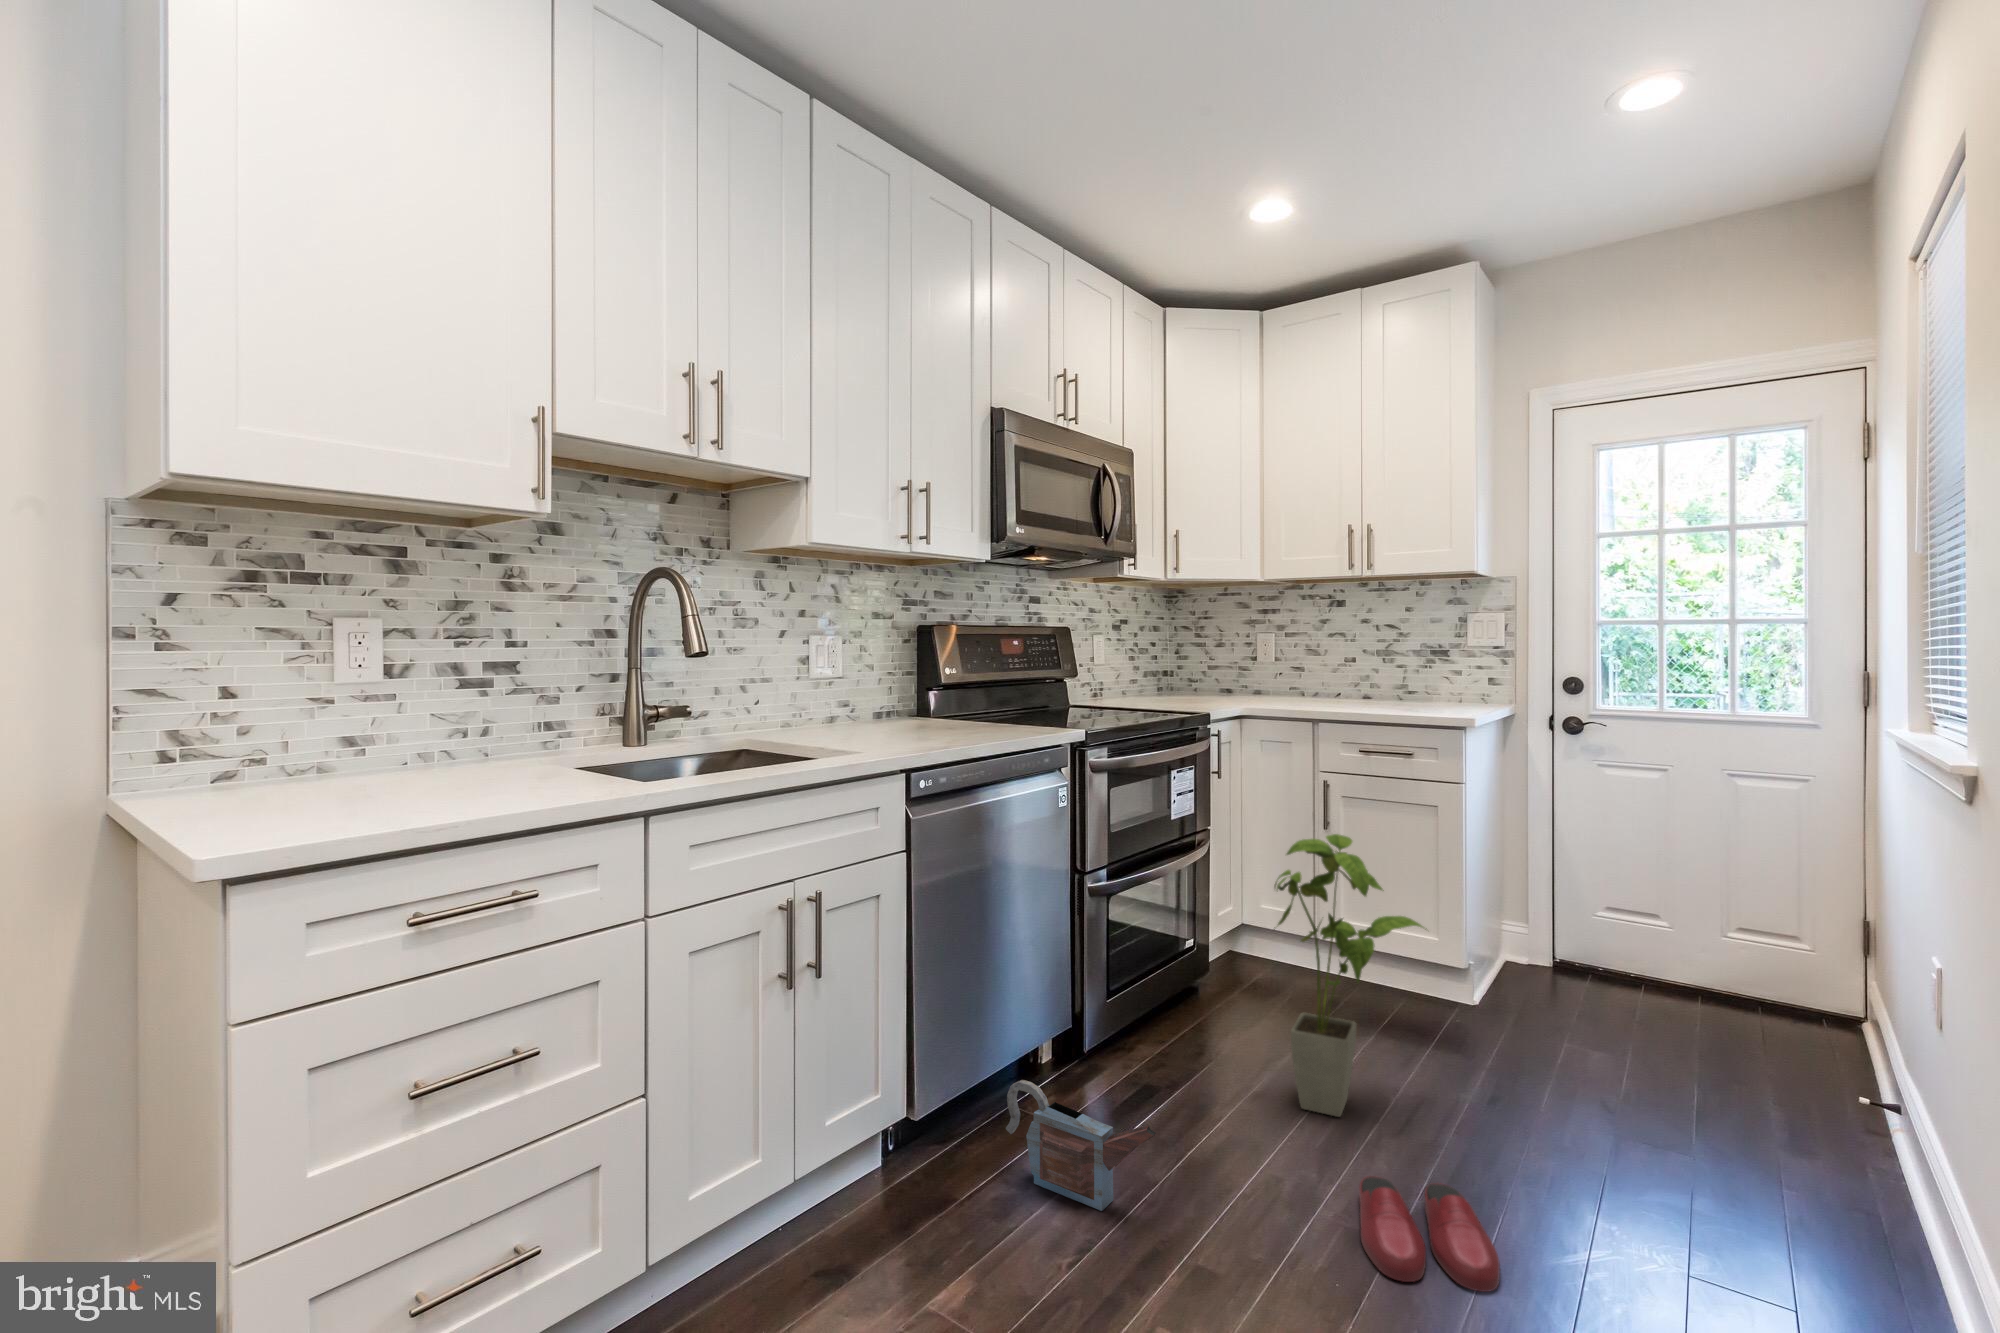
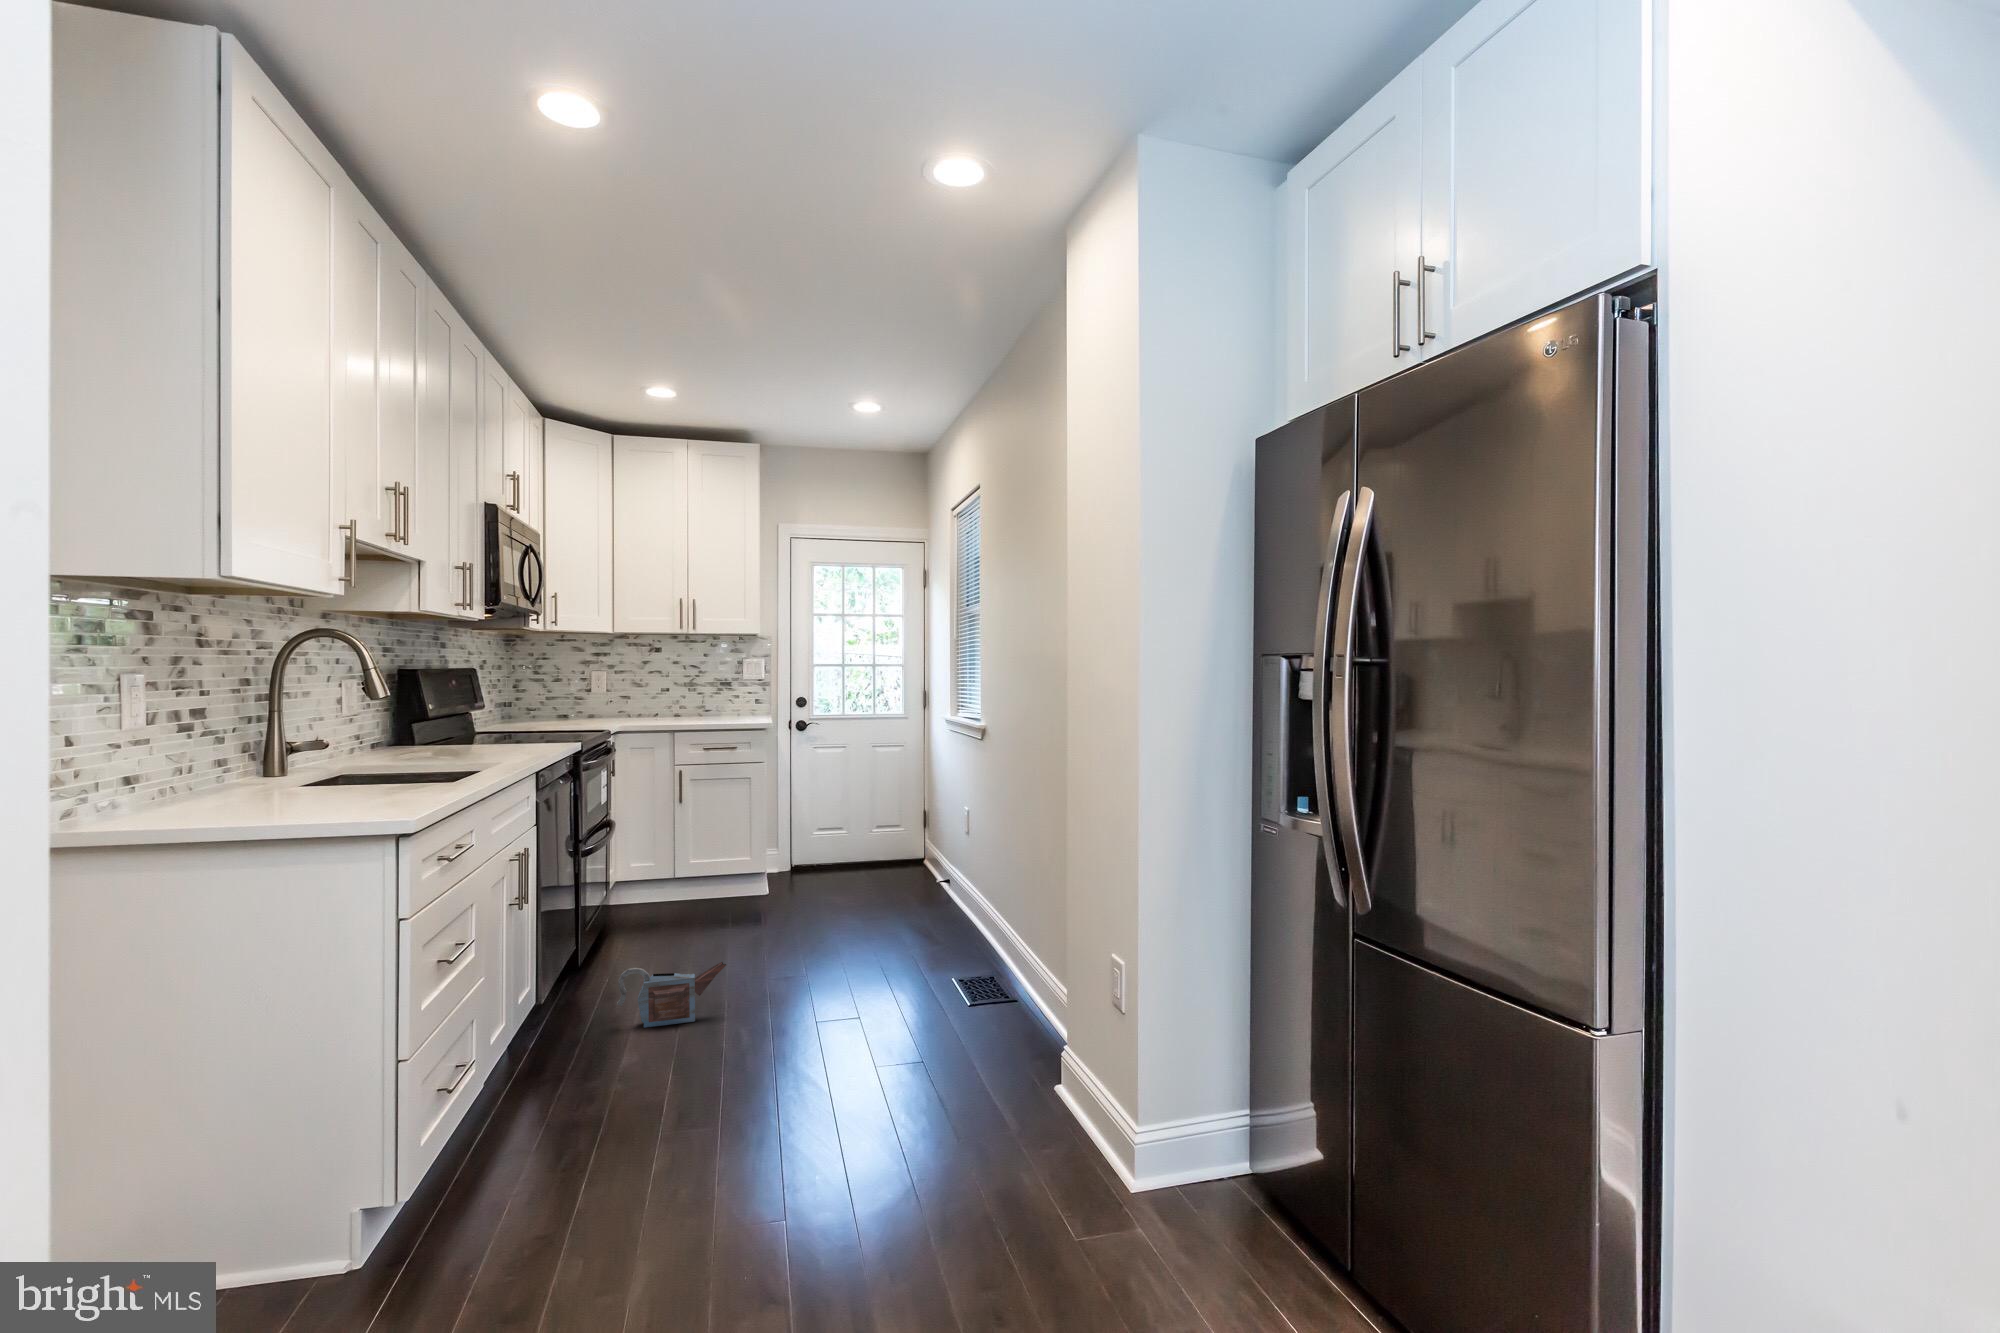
house plant: present [1274,834,1426,1117] -> none [714,794,799,958]
slippers: present [1360,1176,1500,1292] -> none [802,954,877,991]

